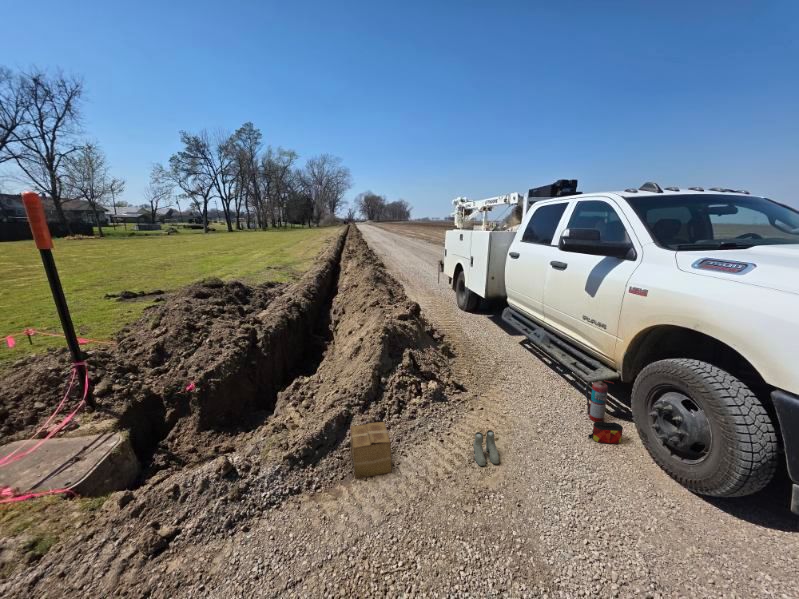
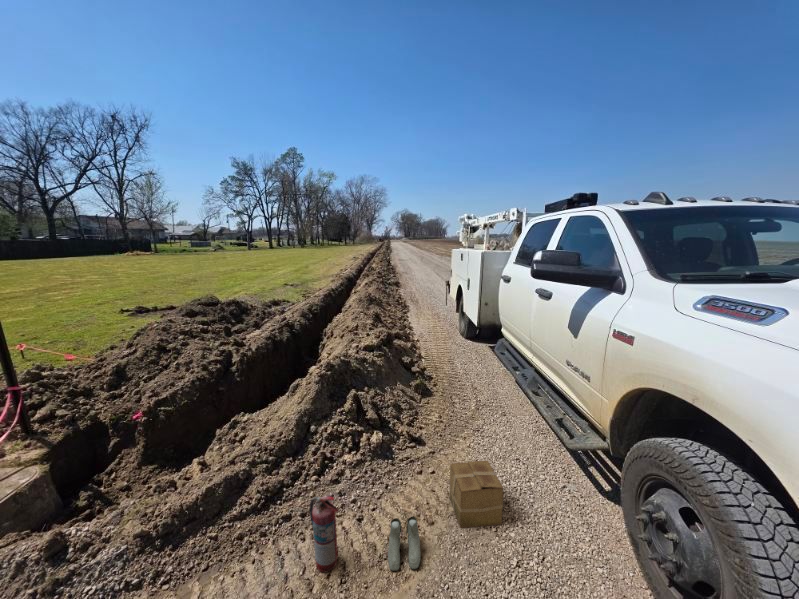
fire extinguisher: present [586,380,614,422] -> present [310,495,338,572]
cardboard box: present [350,422,392,478] -> present [450,461,503,528]
bag: present [588,422,623,444] -> none [557,513,605,550]

